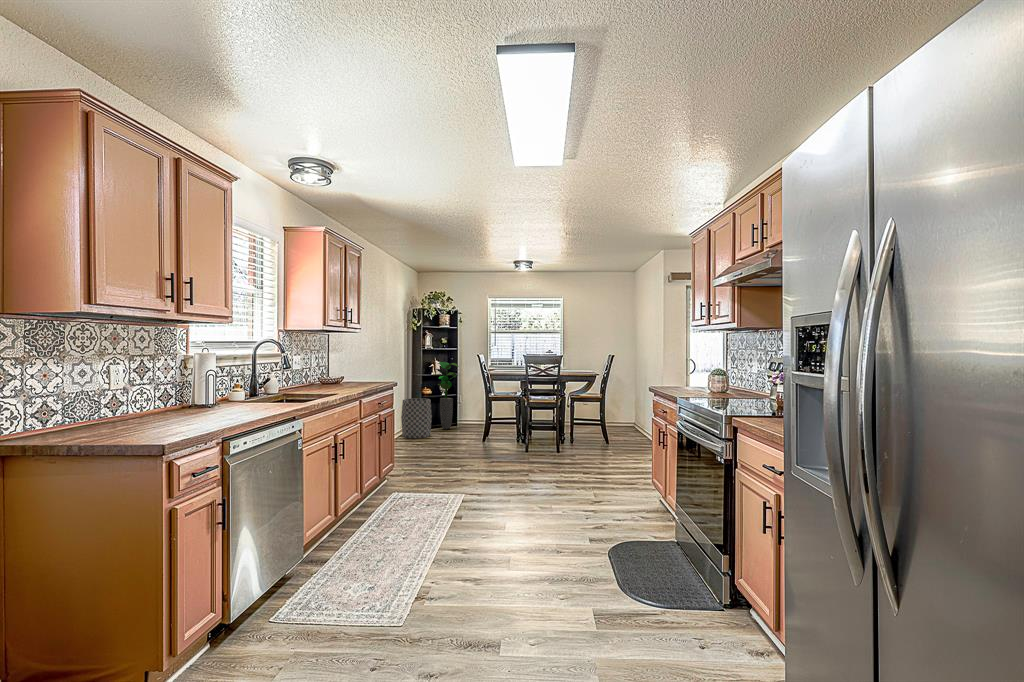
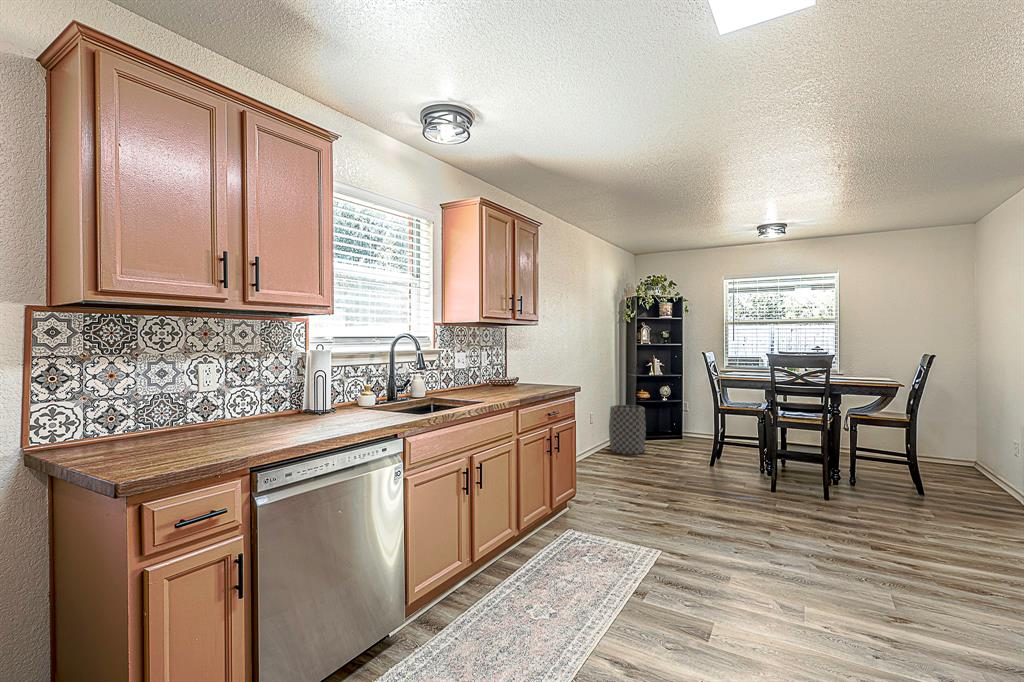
potted plant: present [436,362,458,429] -> none [648,361,686,445]

